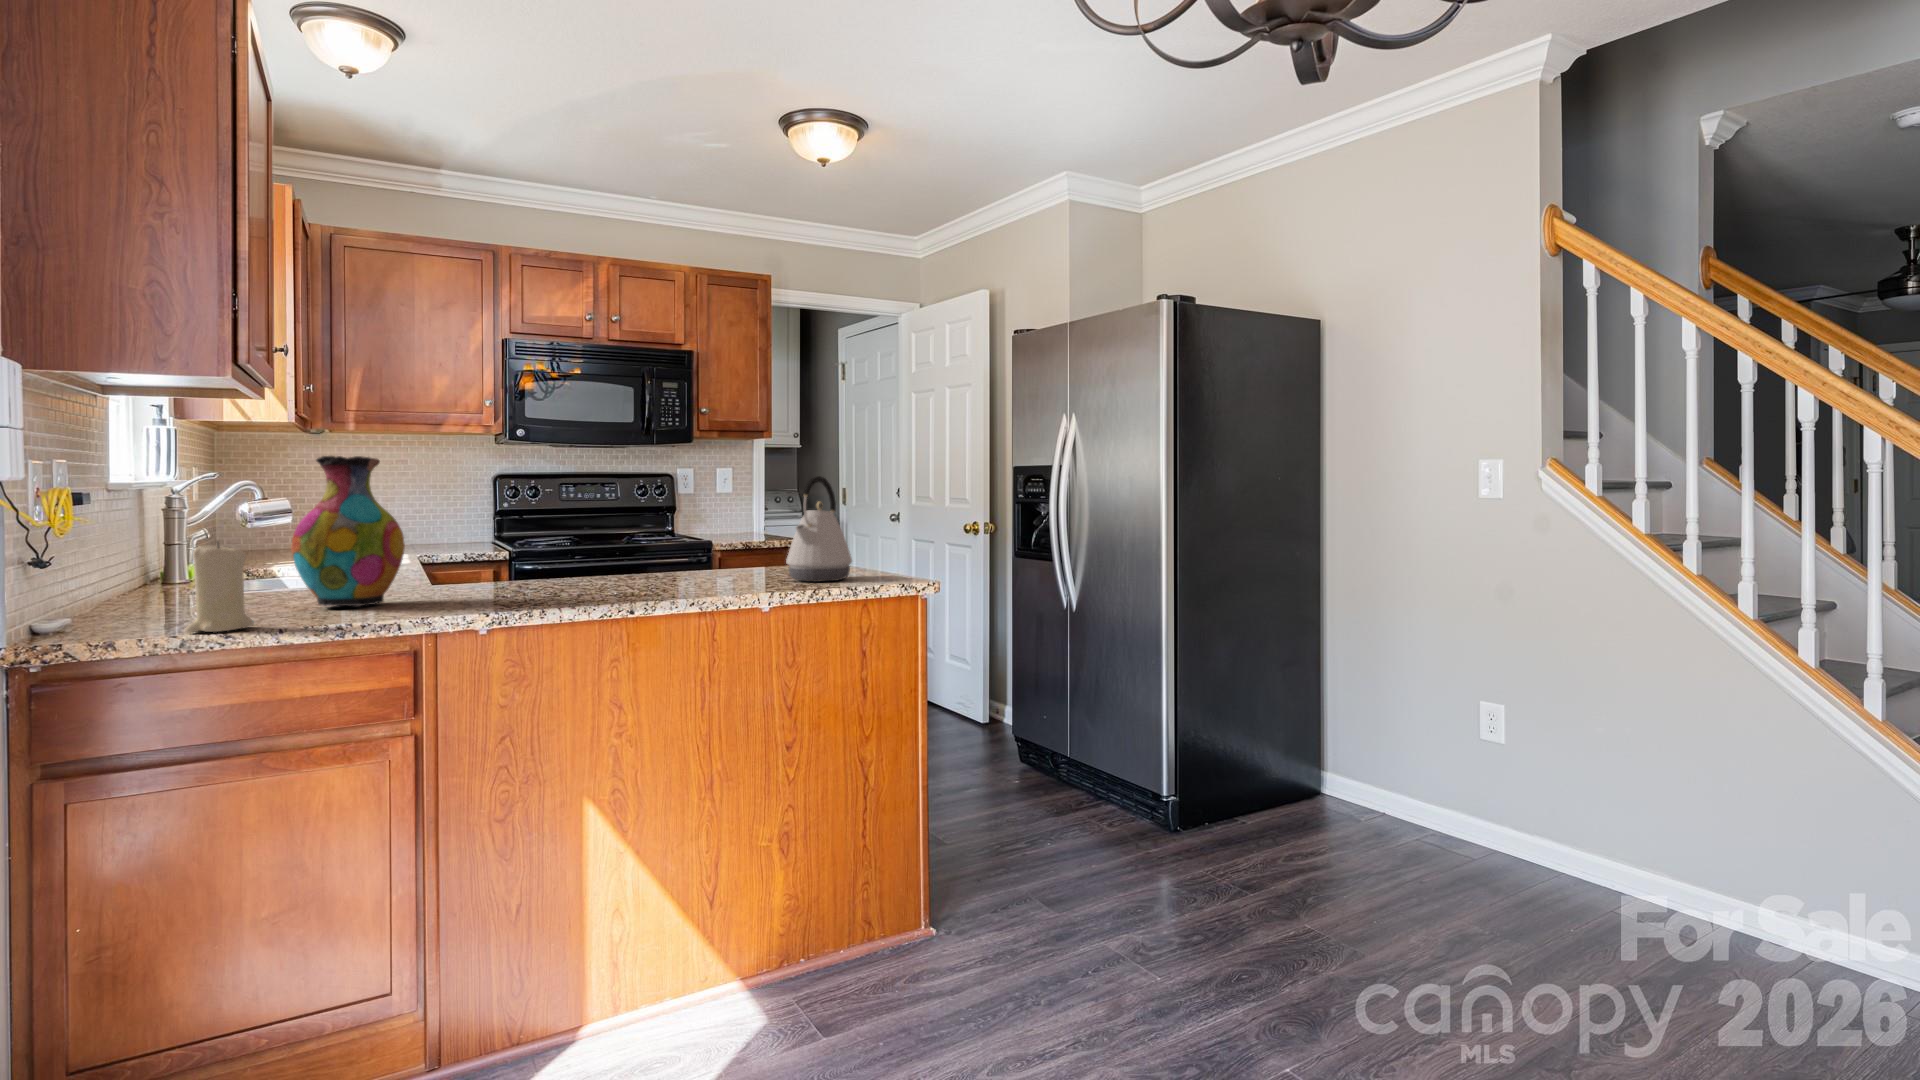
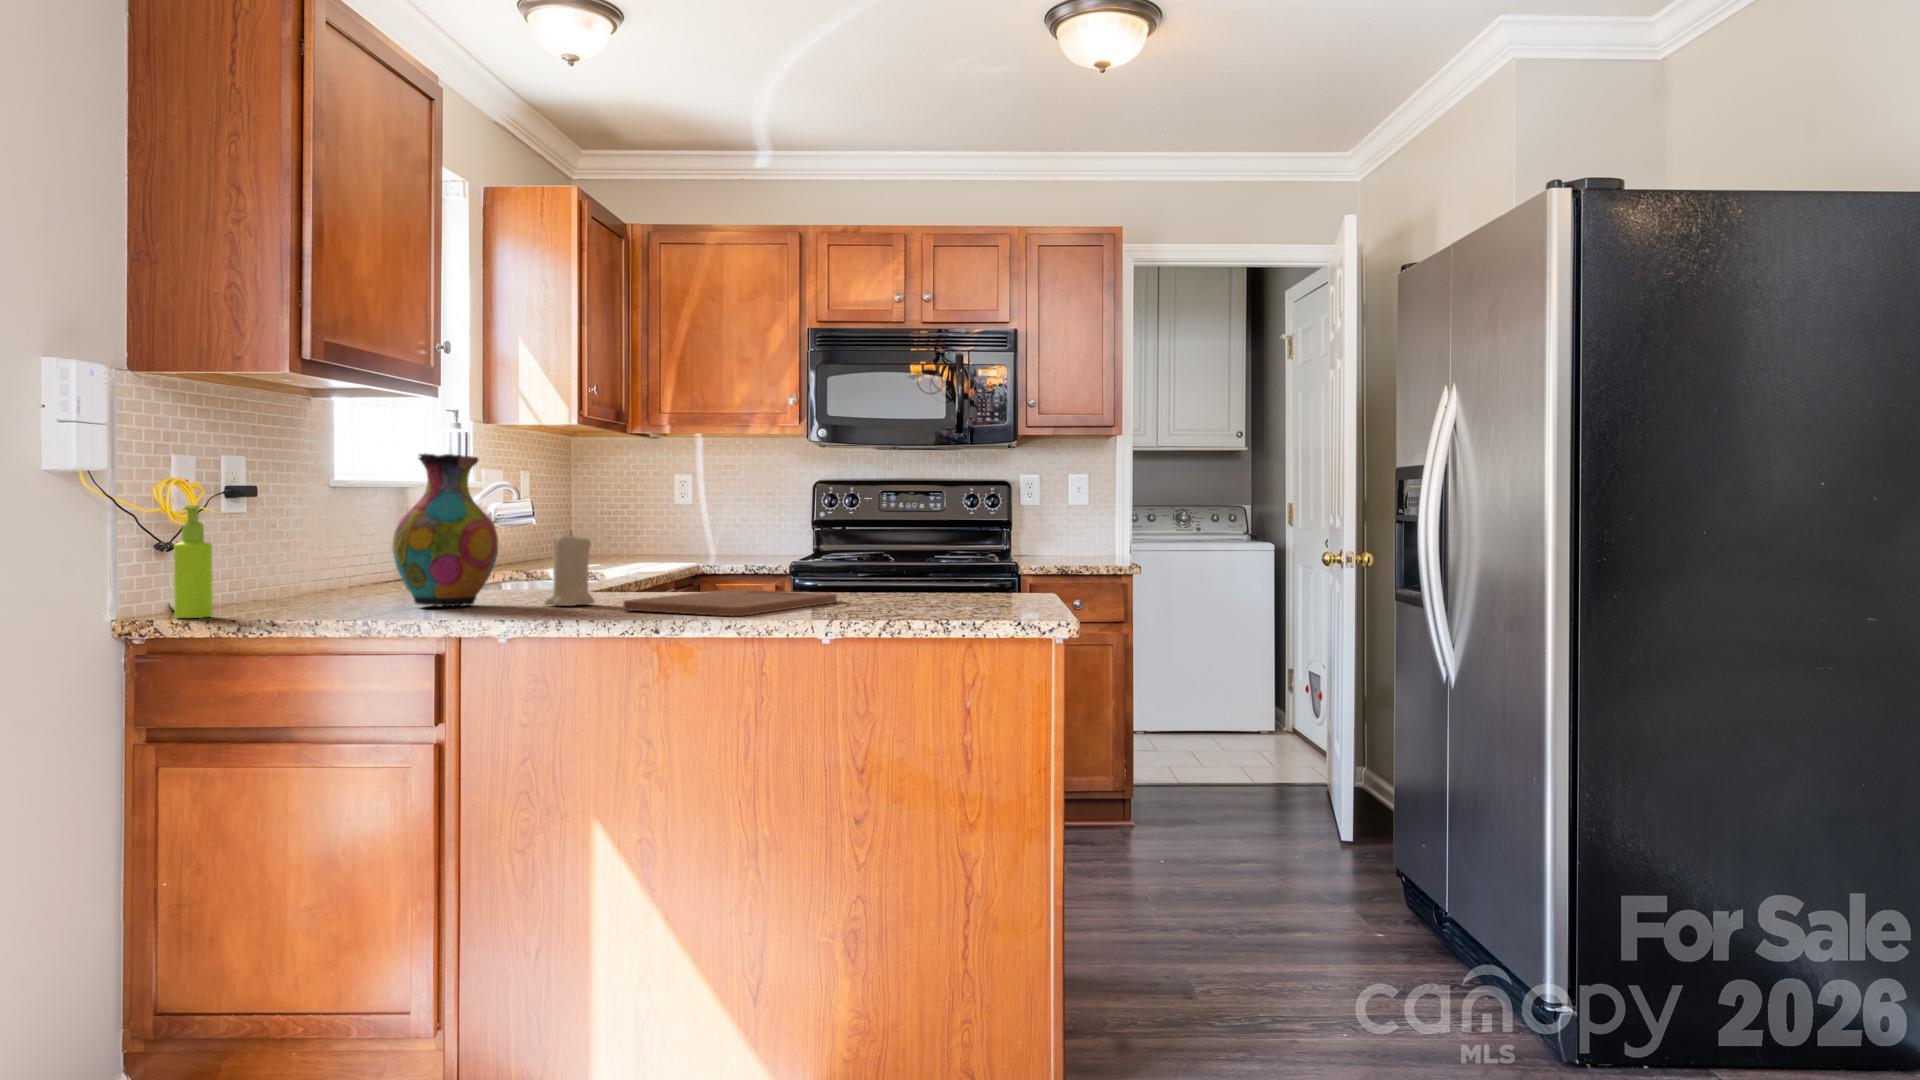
kettle: present [786,476,852,582] -> none [894,479,979,612]
soap dispenser: none [68,514,119,639] -> present [174,505,213,618]
candle: present [186,542,253,632] -> present [545,532,594,606]
cutting board: none [559,572,710,597] -> present [623,589,837,616]

